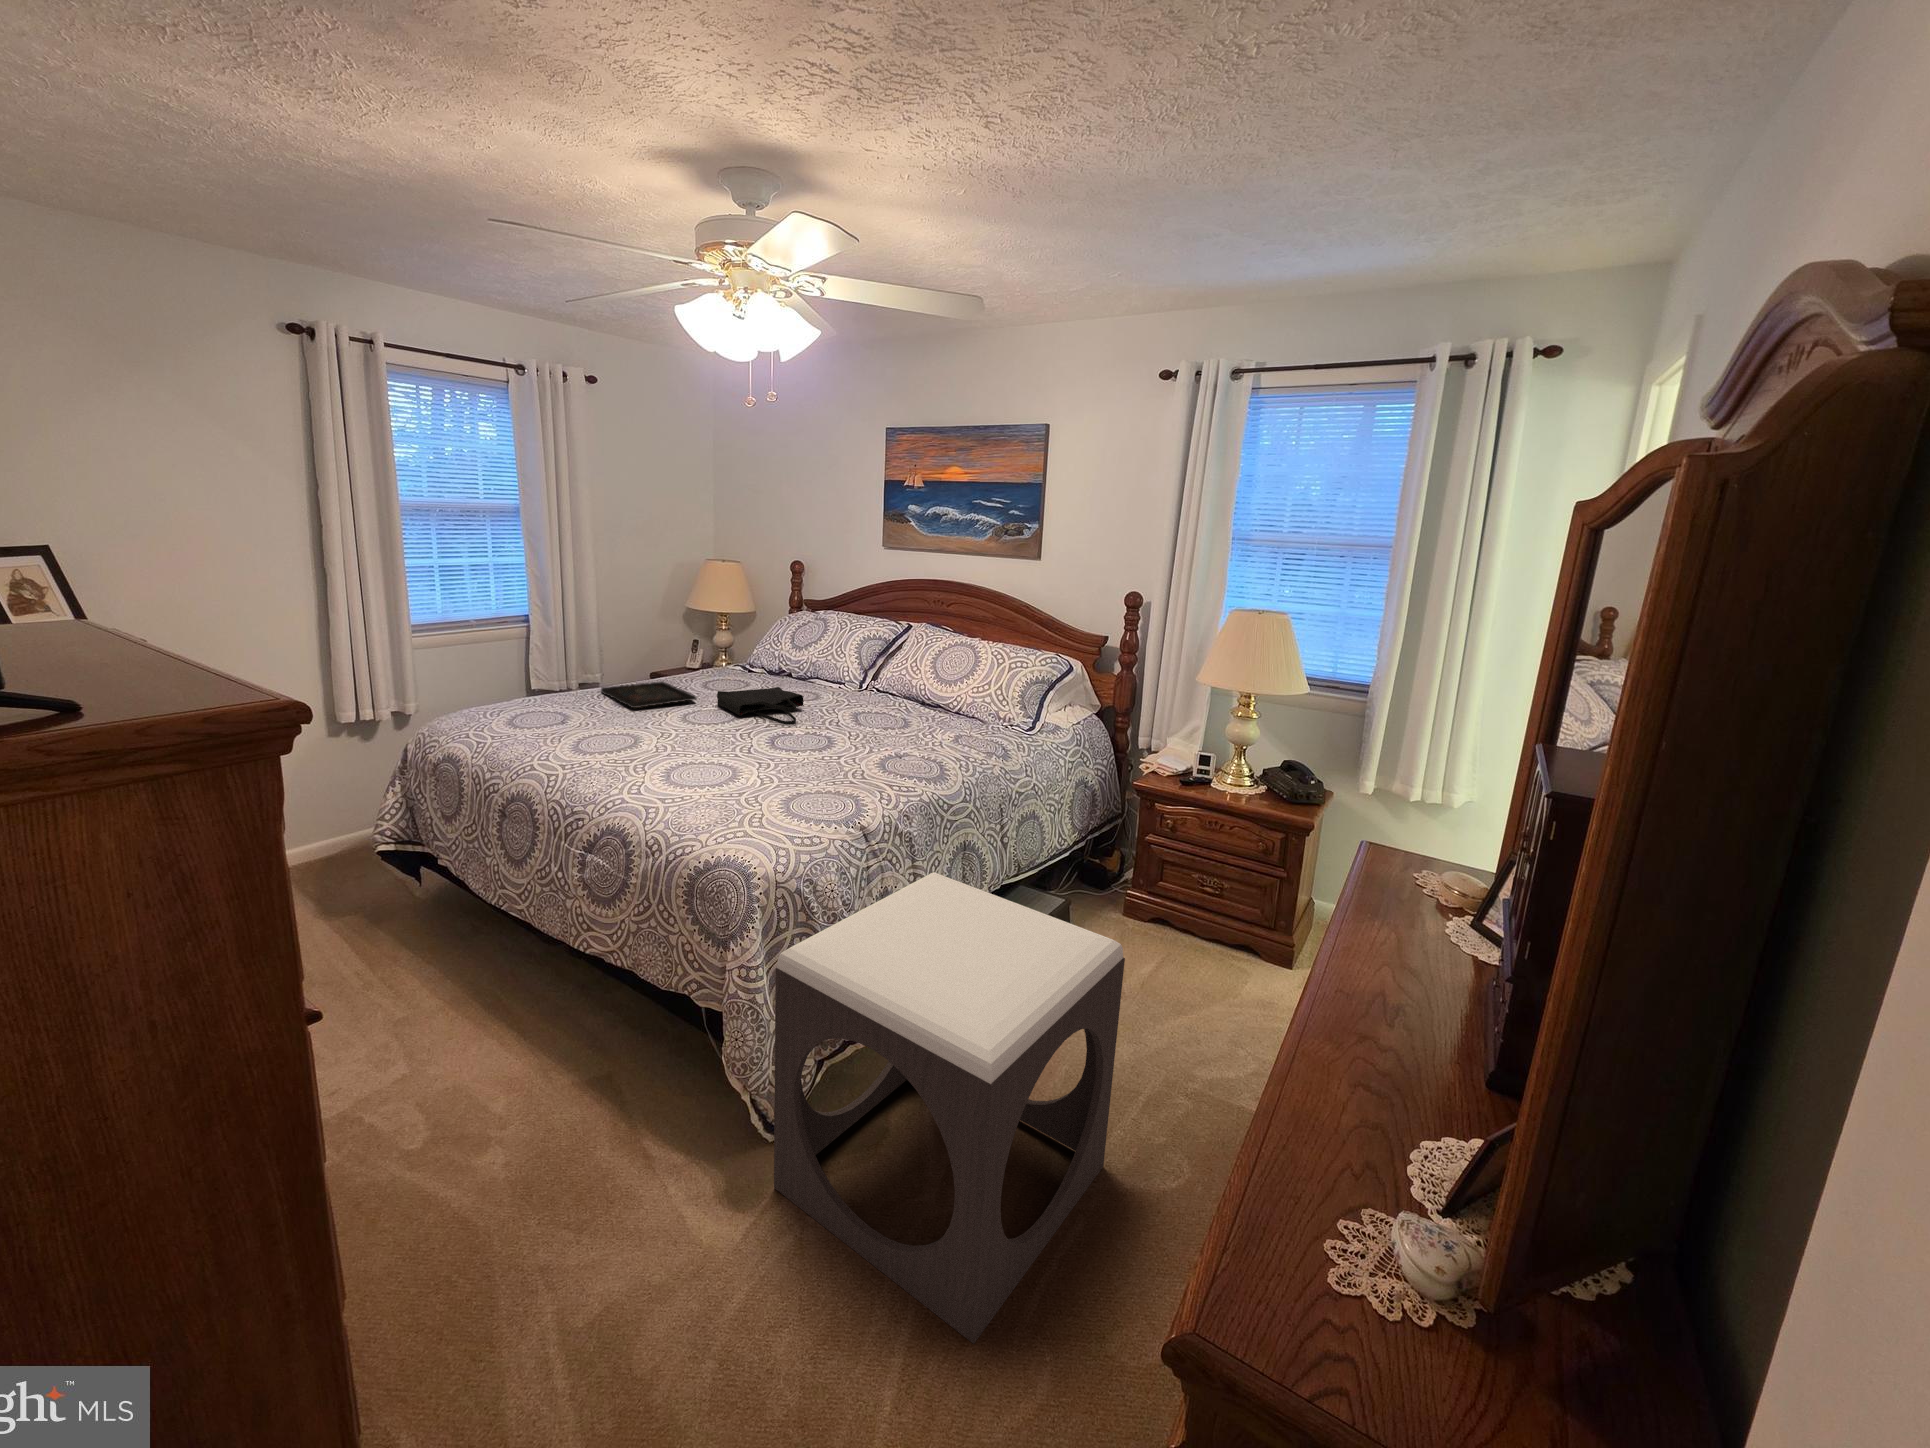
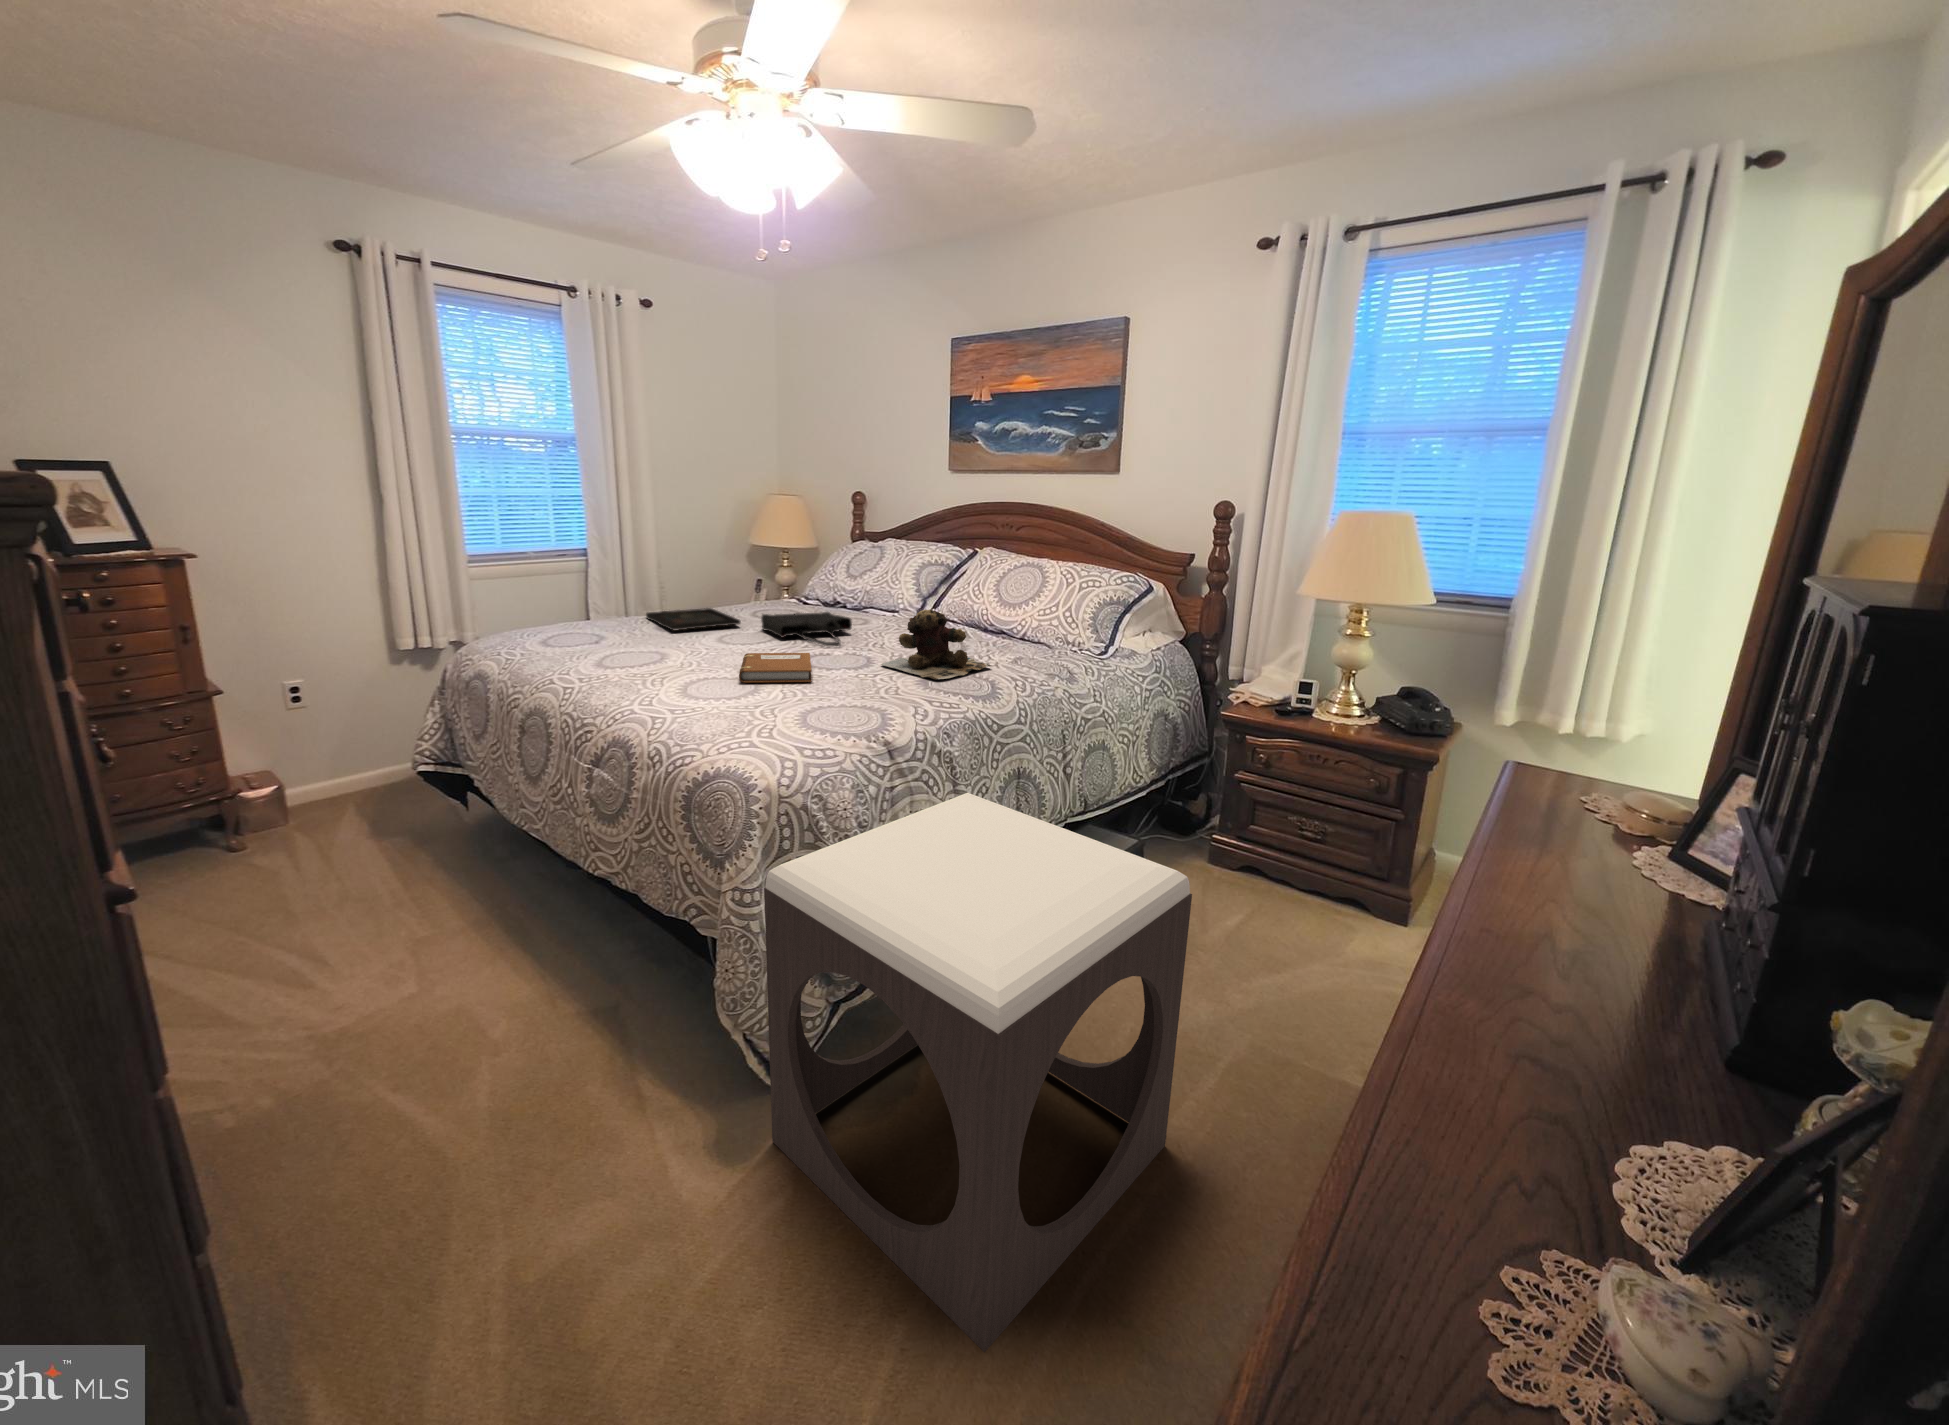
teddy bear: none [838,695,938,762] -> present [881,609,991,679]
notebook: none [712,735,781,768] -> present [739,653,812,682]

